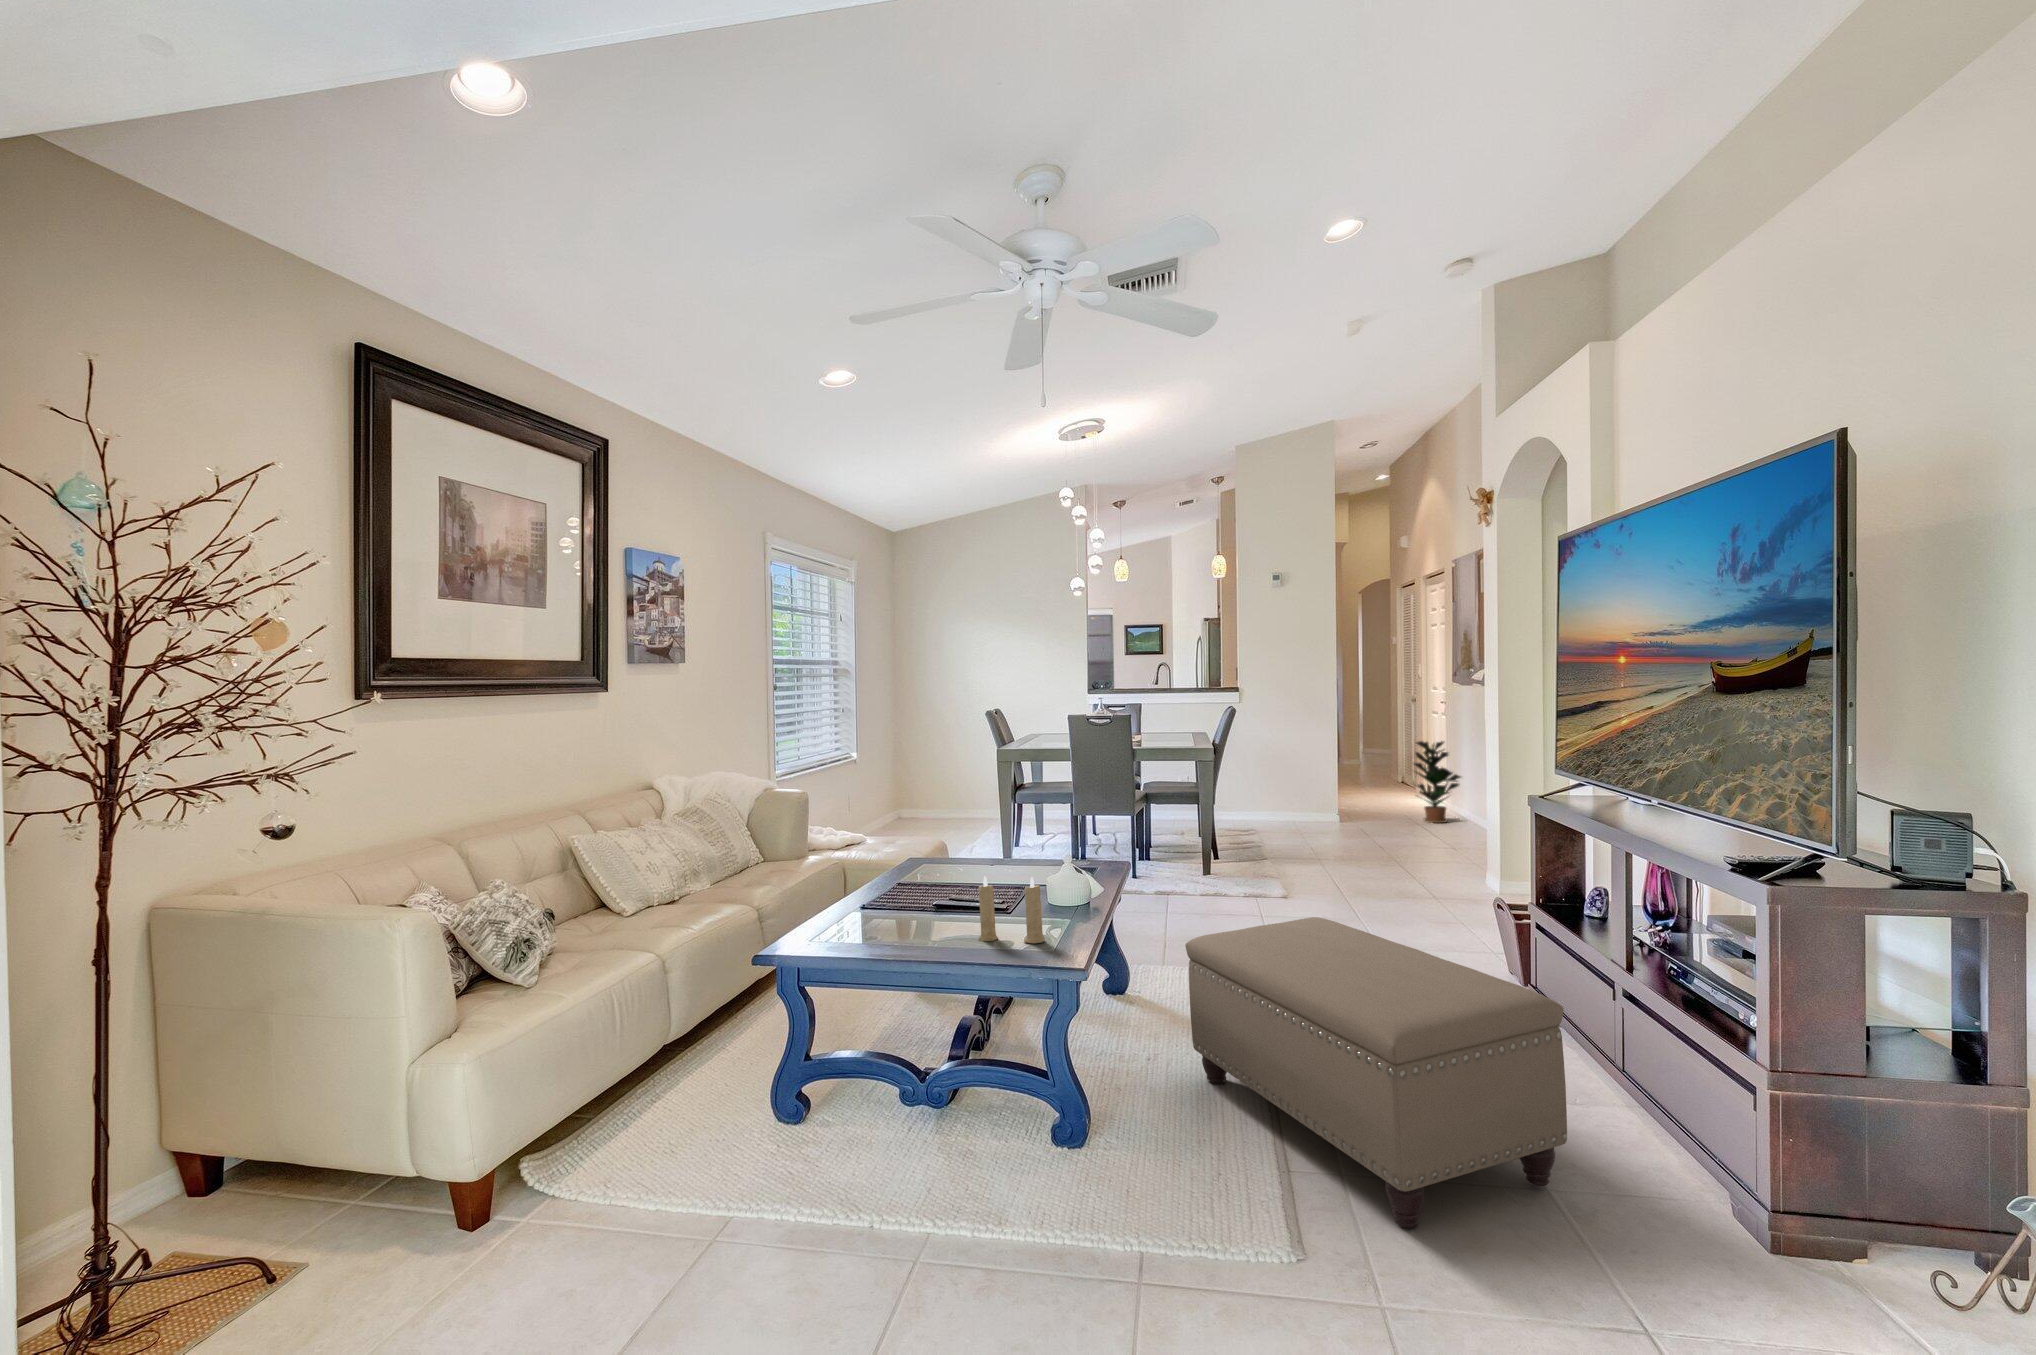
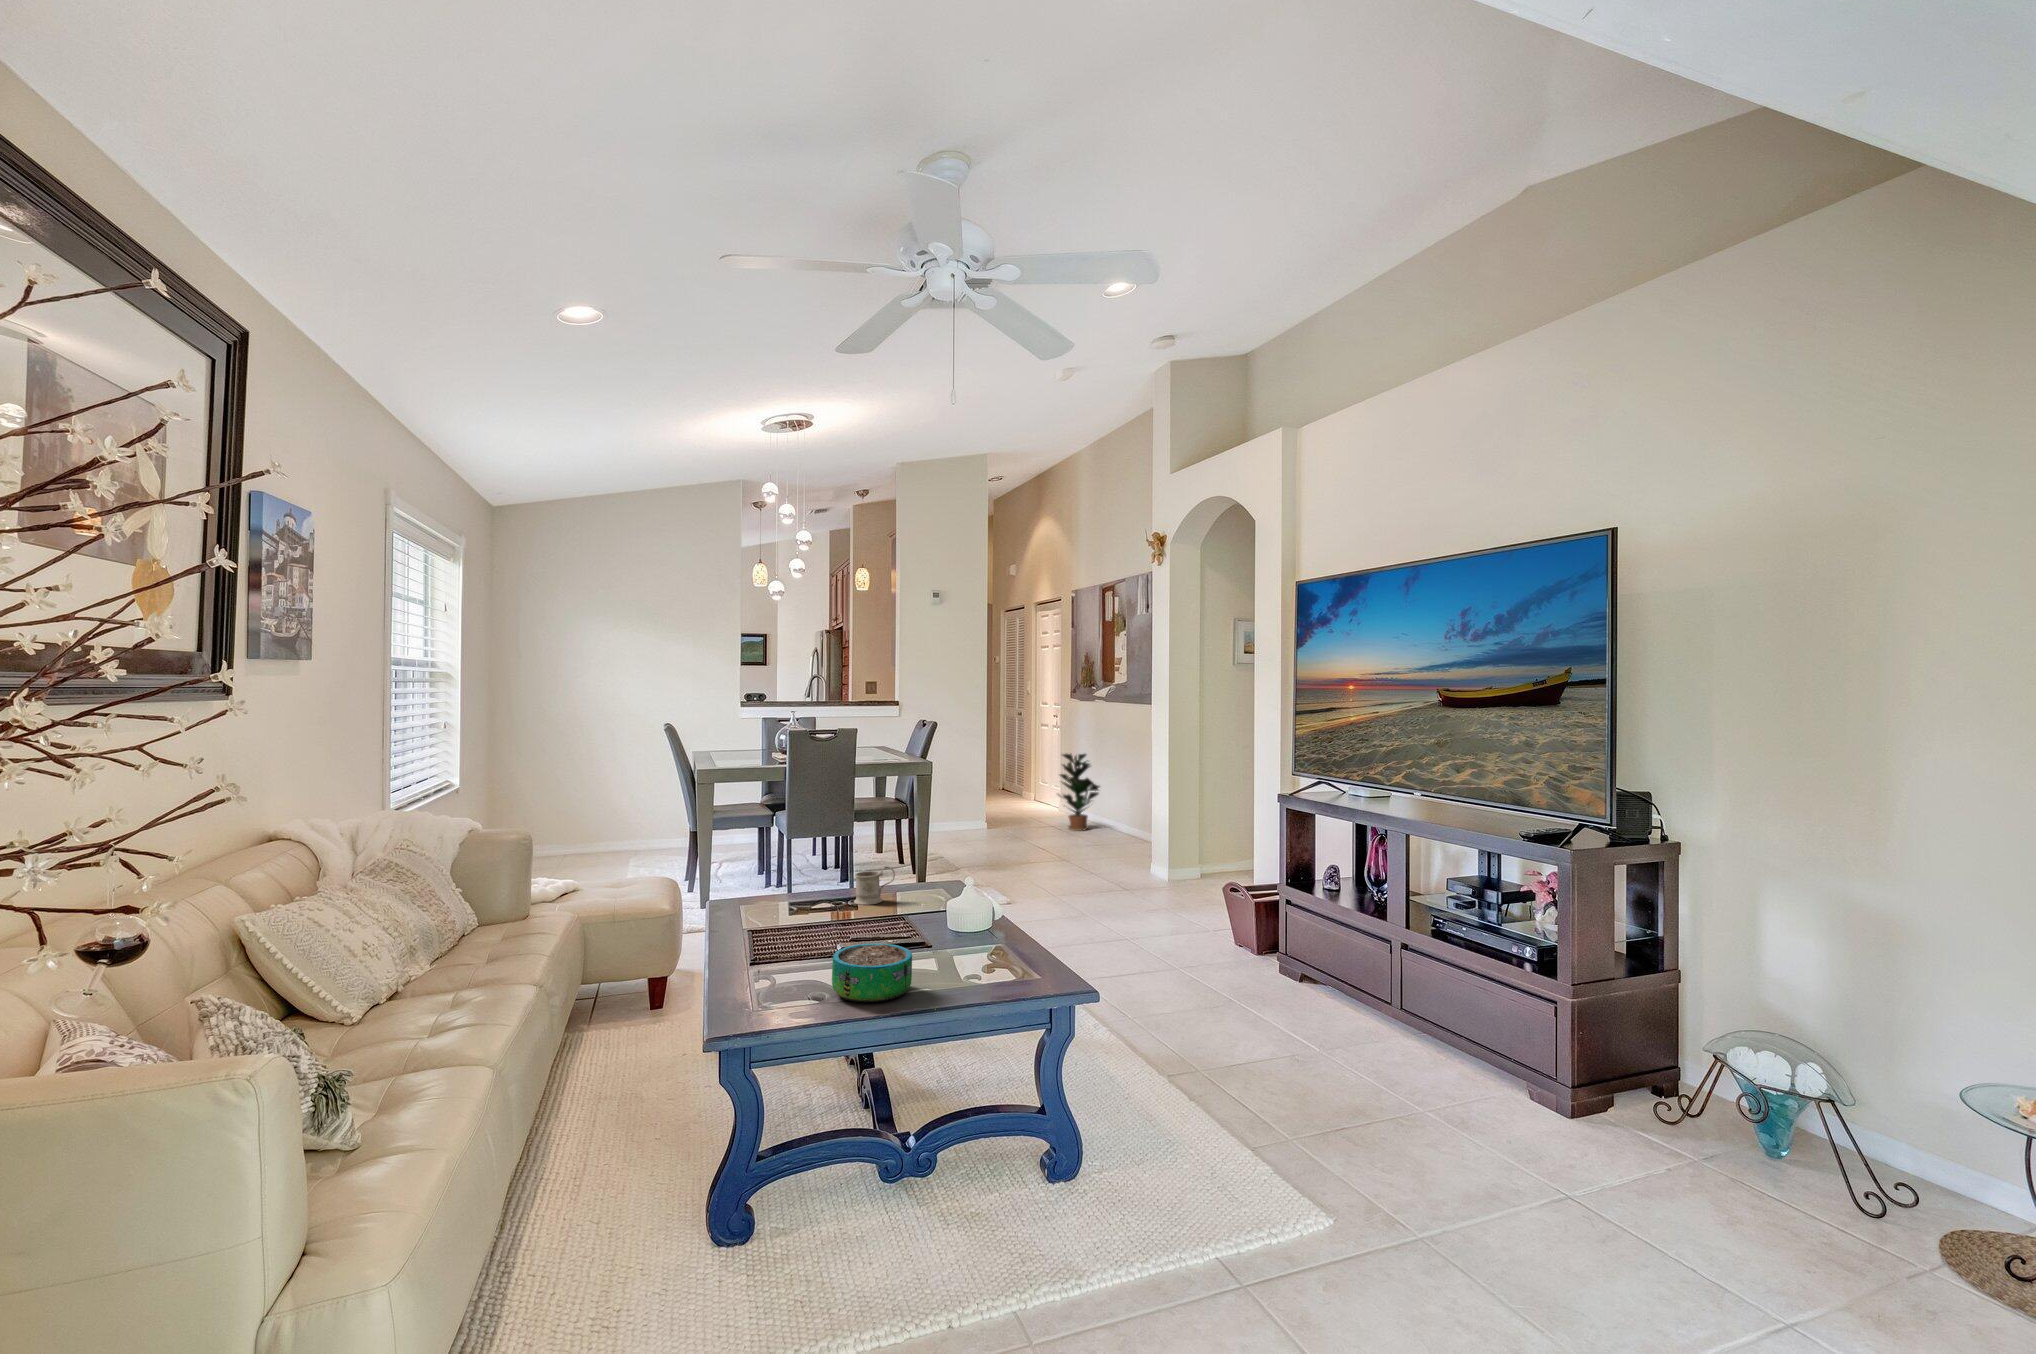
mug: none [1021,837,1055,871] -> present [854,866,895,905]
candle: present [978,876,1045,943] -> none [935,903,1011,982]
decorative bowl: none [880,899,949,949] -> present [832,943,912,1002]
ottoman: present [1185,917,1567,1228] -> none [1102,921,1457,1180]

